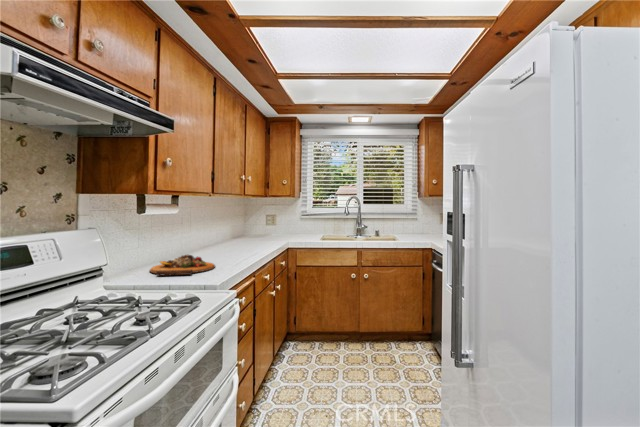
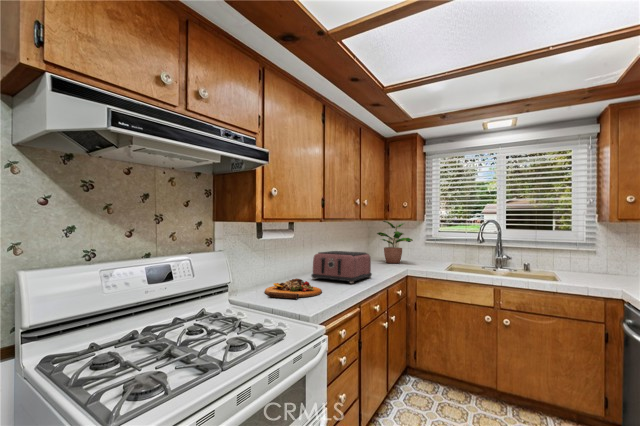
potted plant: none [257,197,291,237] -> present [377,221,413,263]
toaster: none [198,226,259,256] -> present [311,251,372,283]

